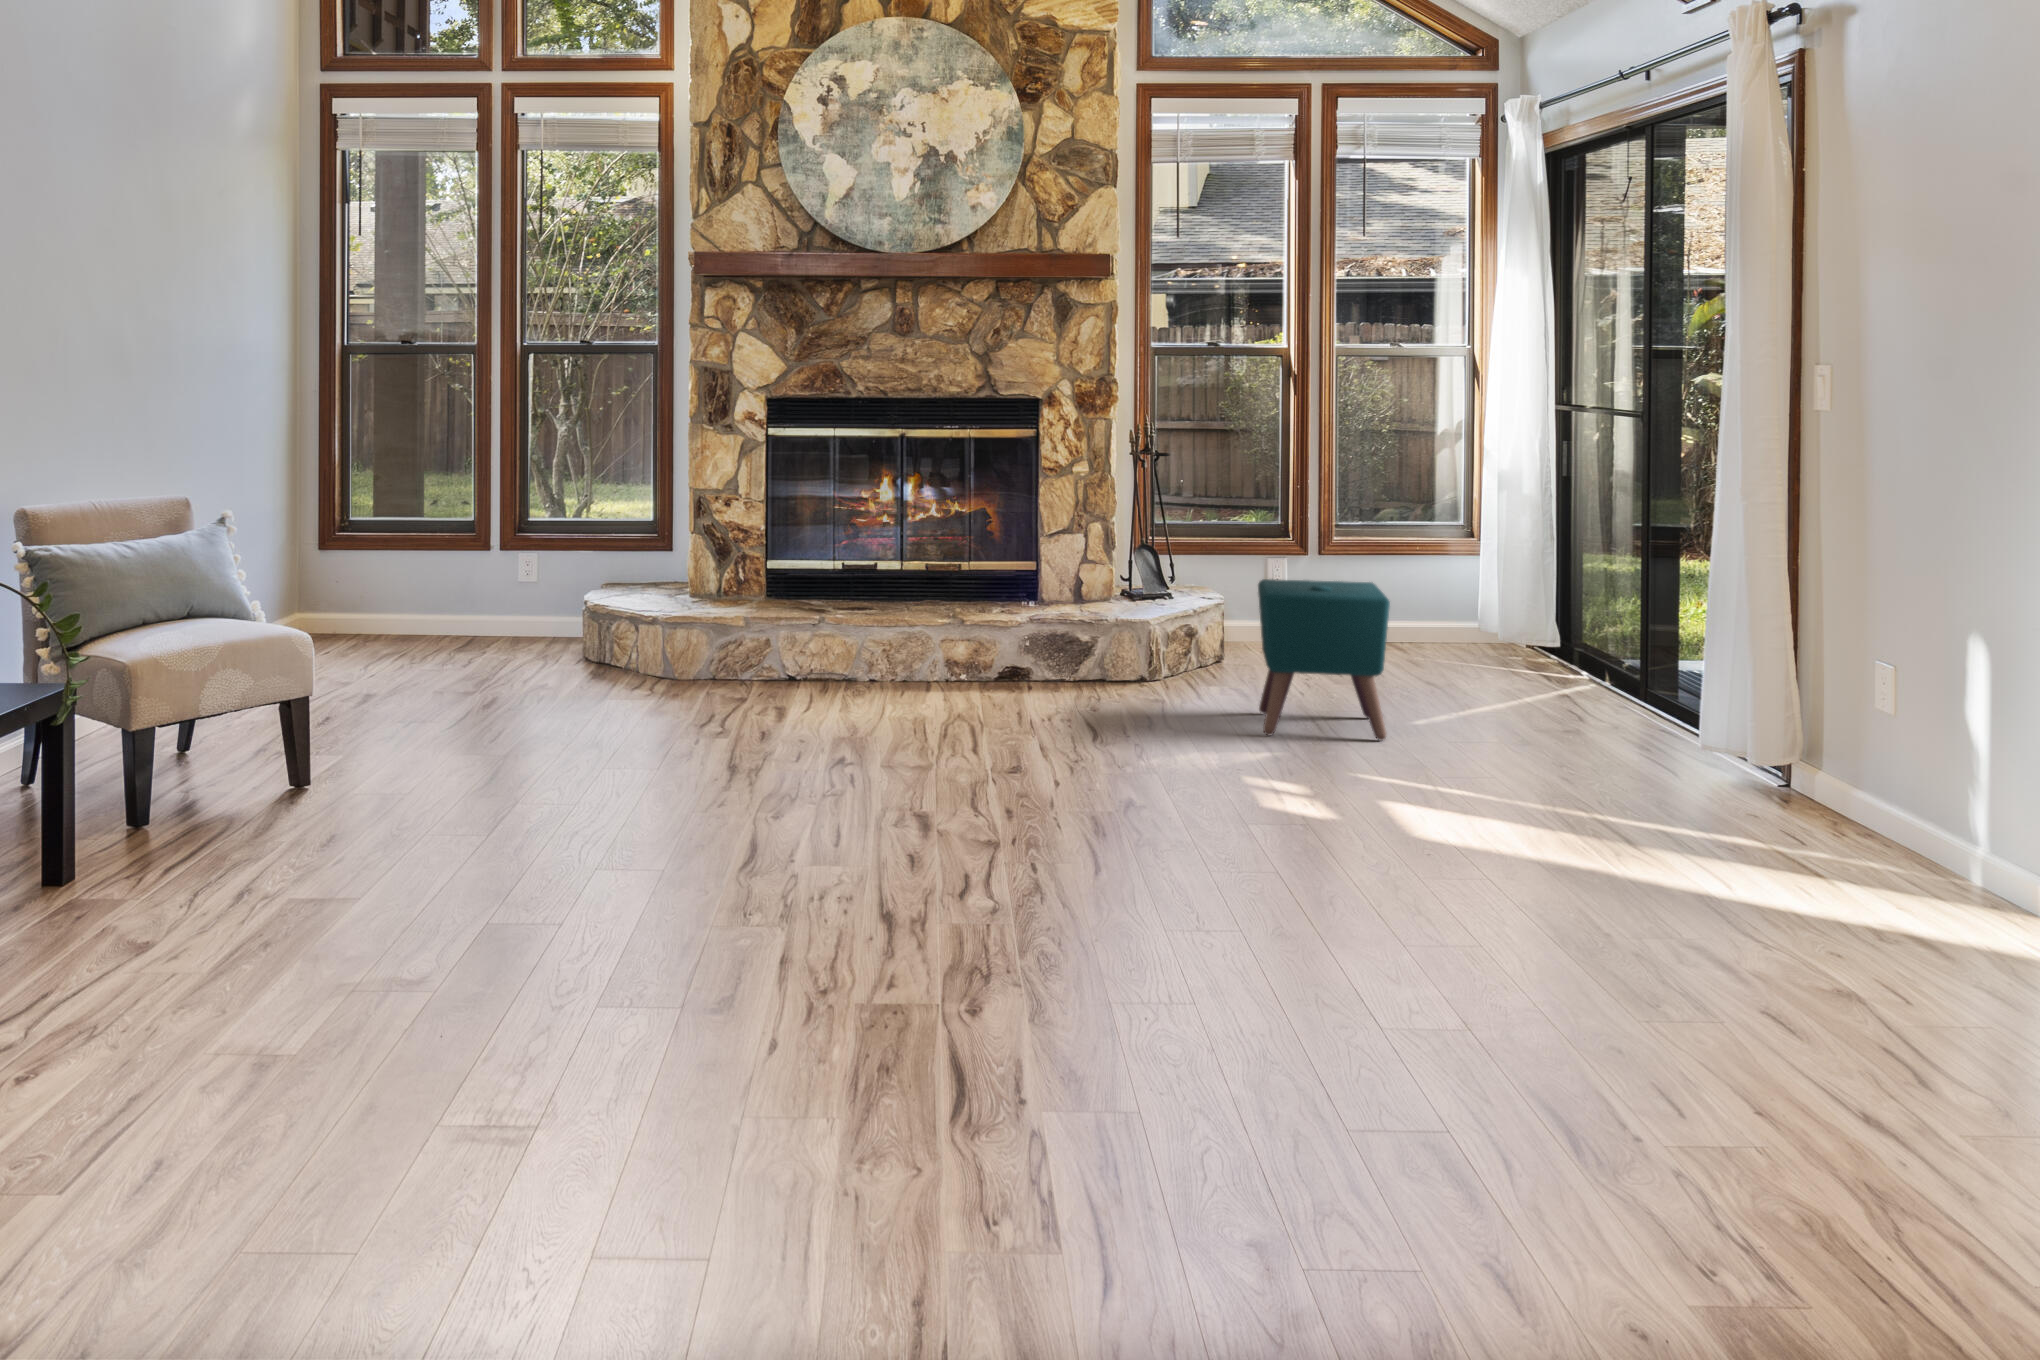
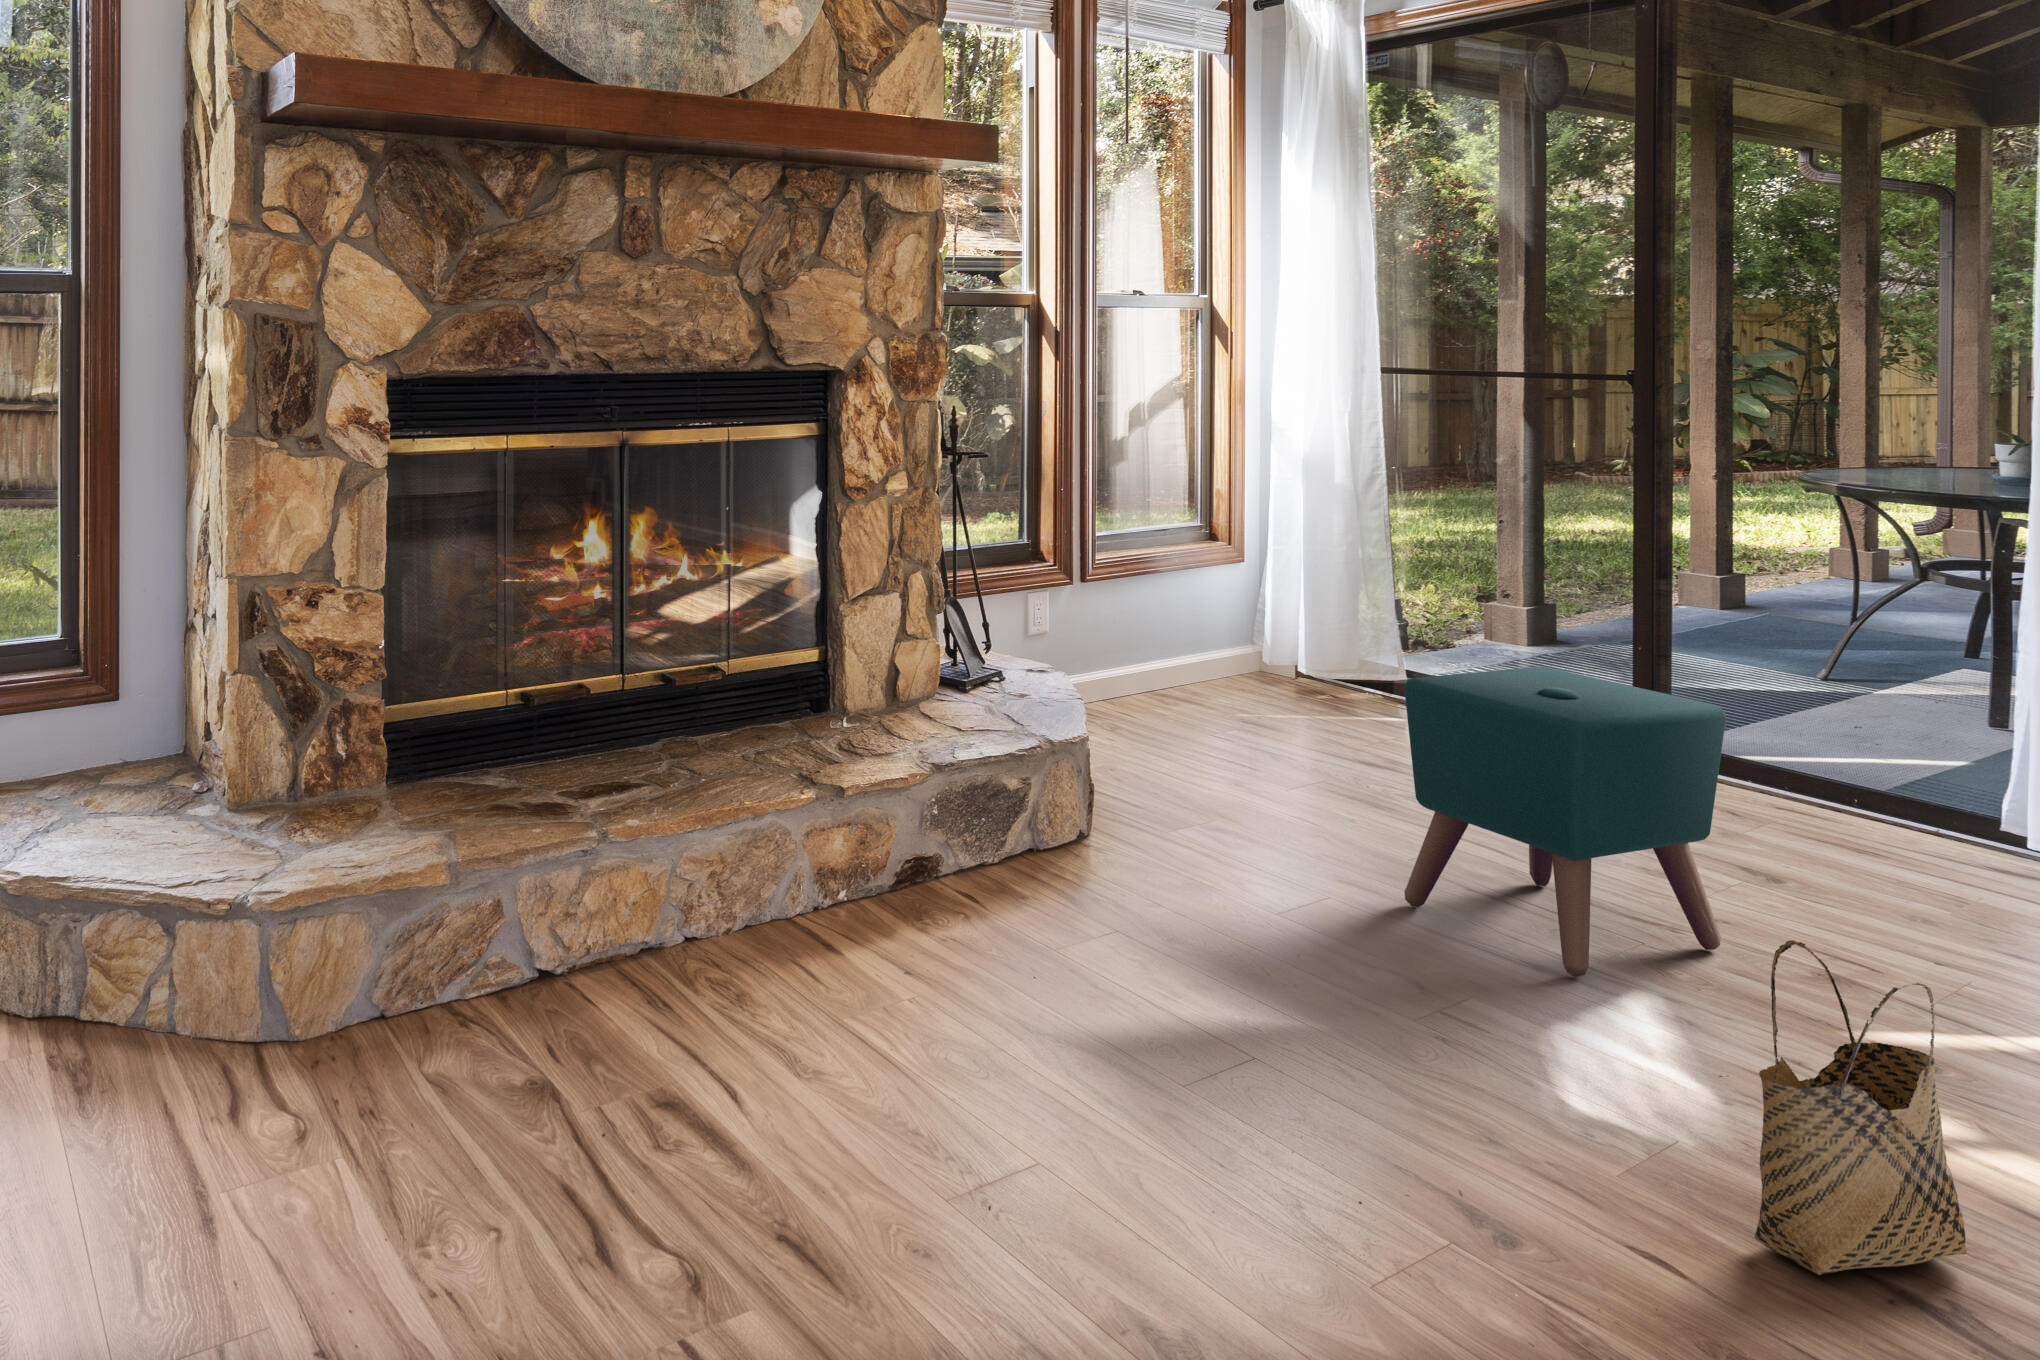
woven basket: none [1084,652,1178,784] -> present [1755,940,1967,1275]

